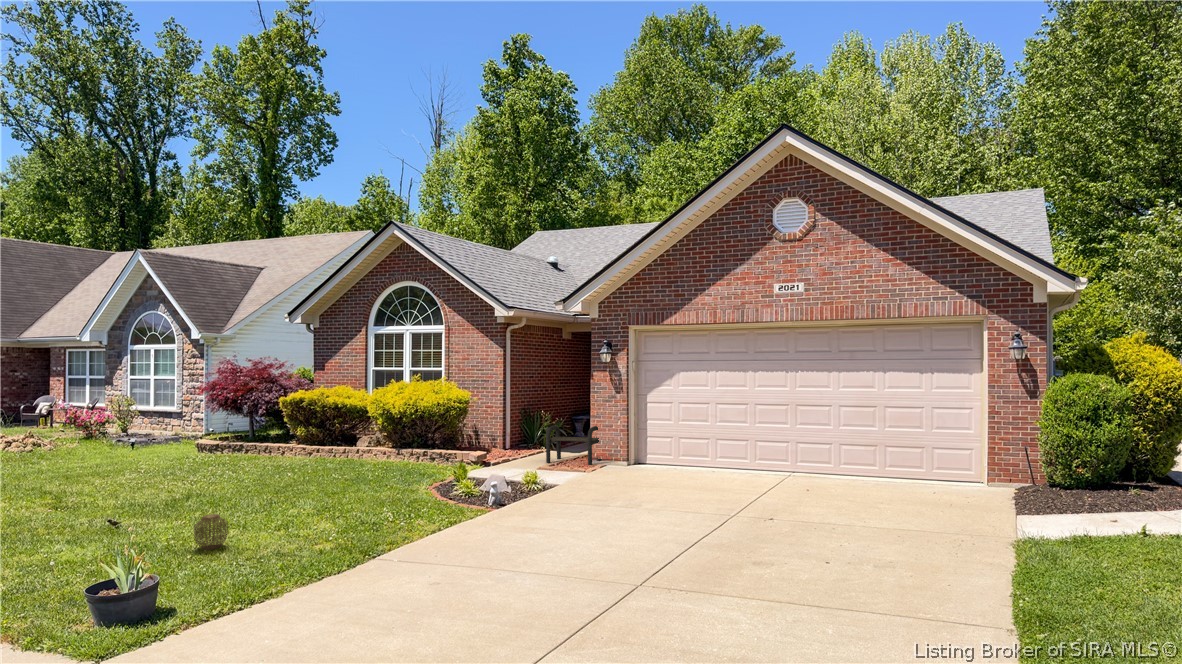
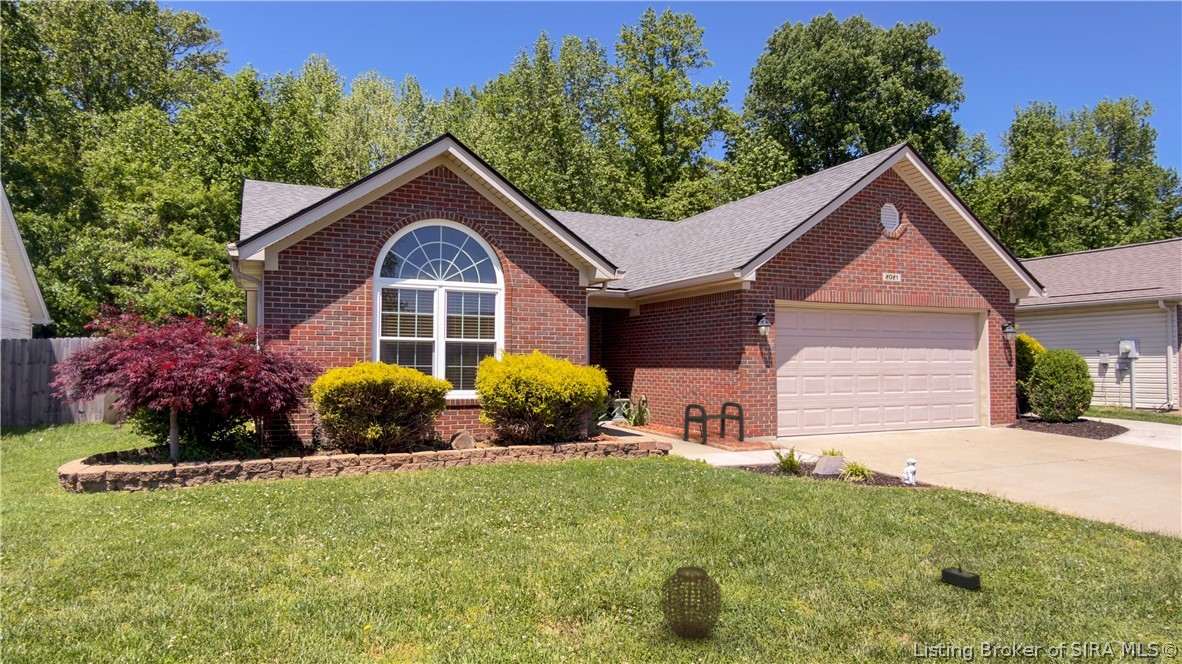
decorative plant: none [121,507,152,536] -> present [933,537,986,589]
woven basket: present [194,514,228,550] -> present [662,566,721,638]

